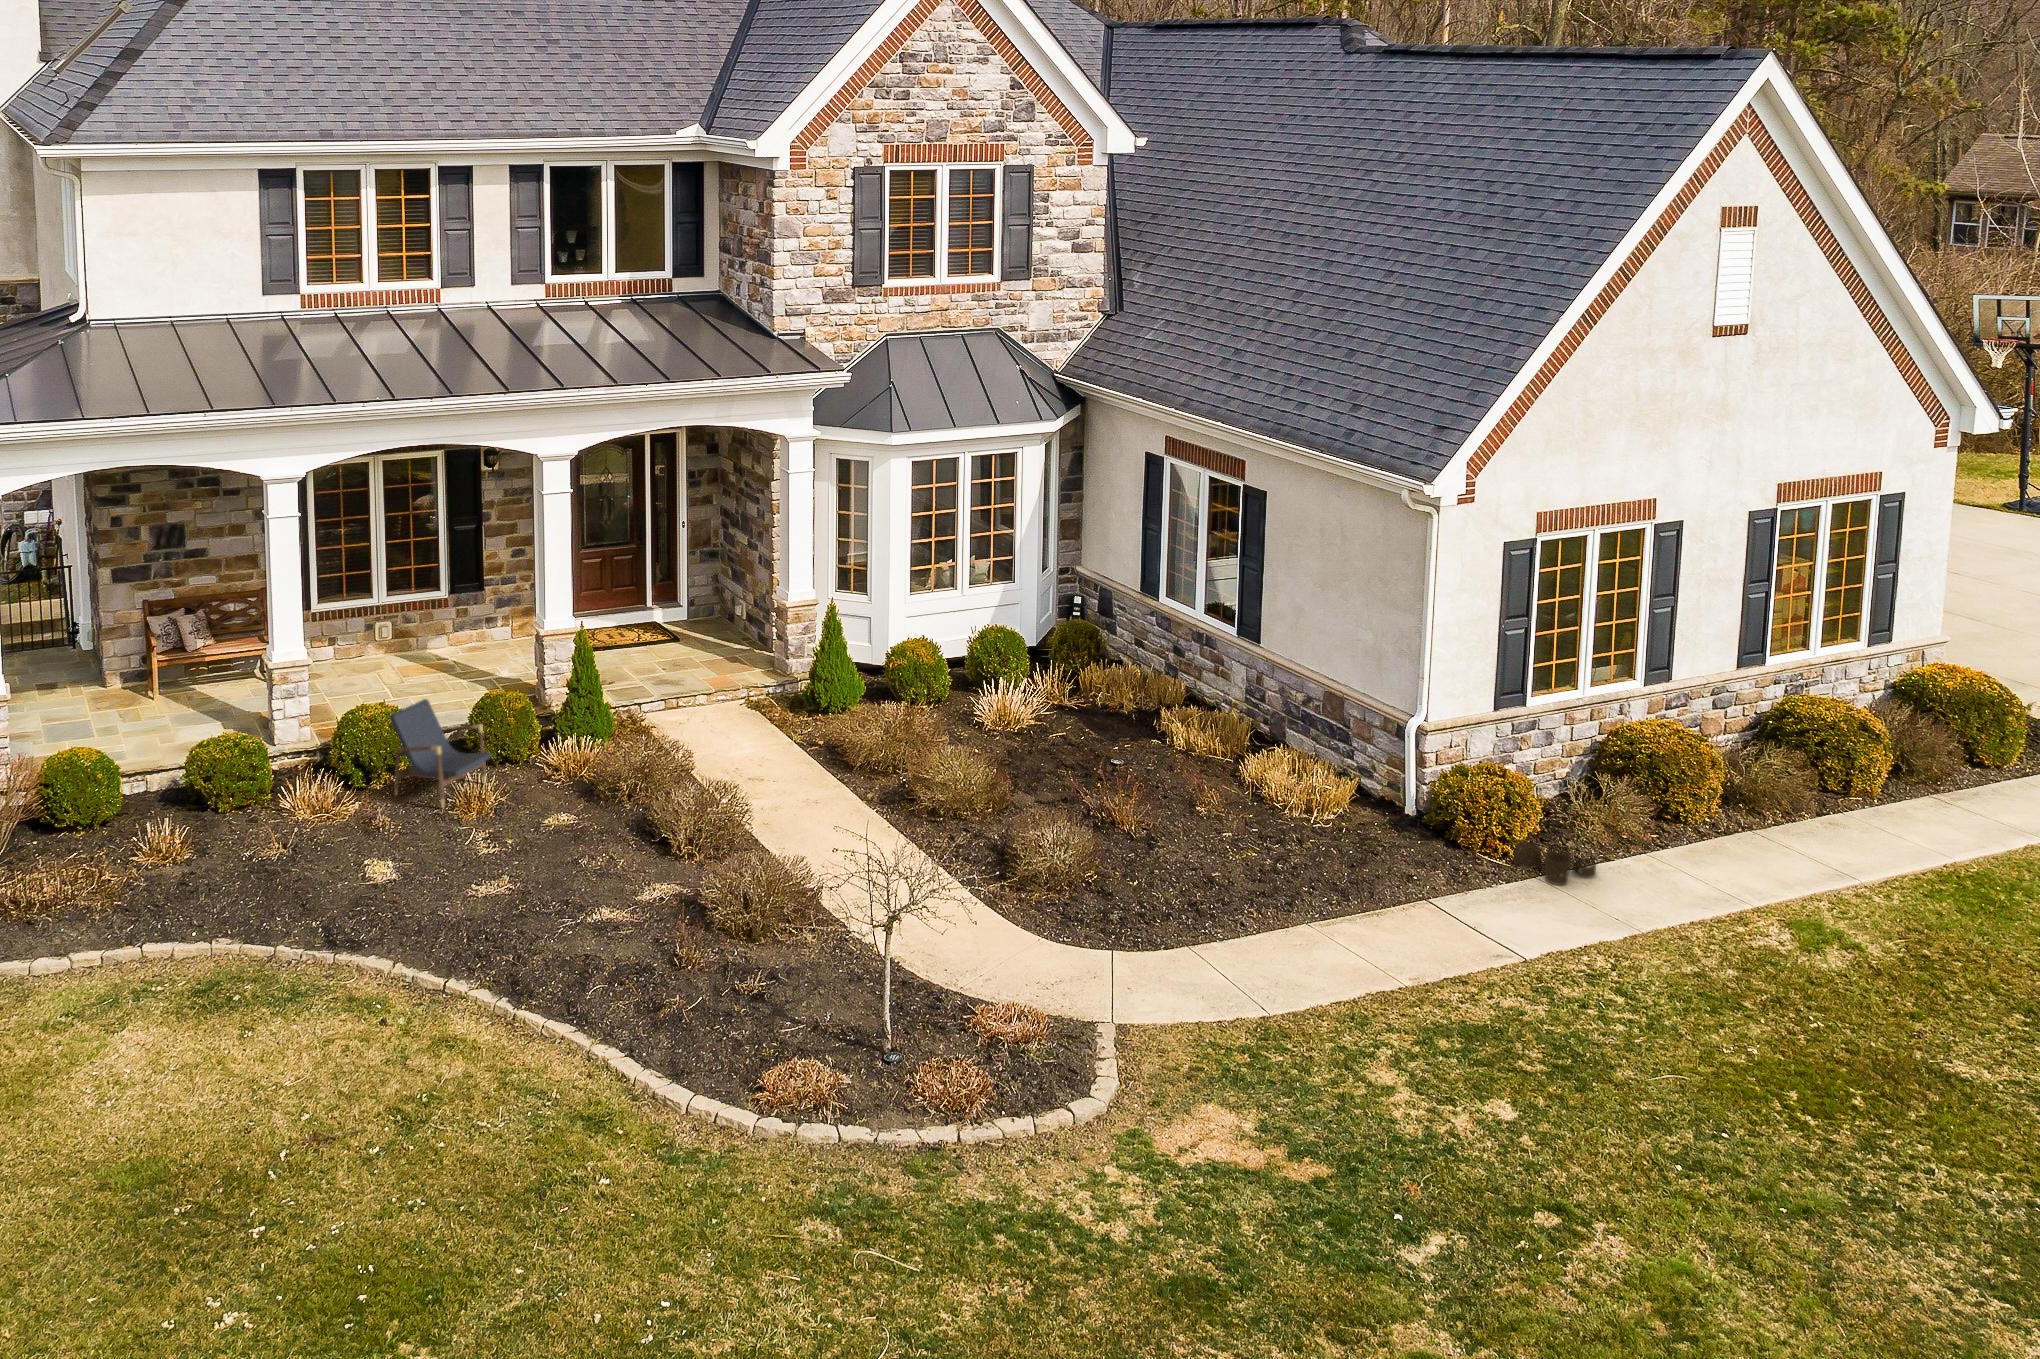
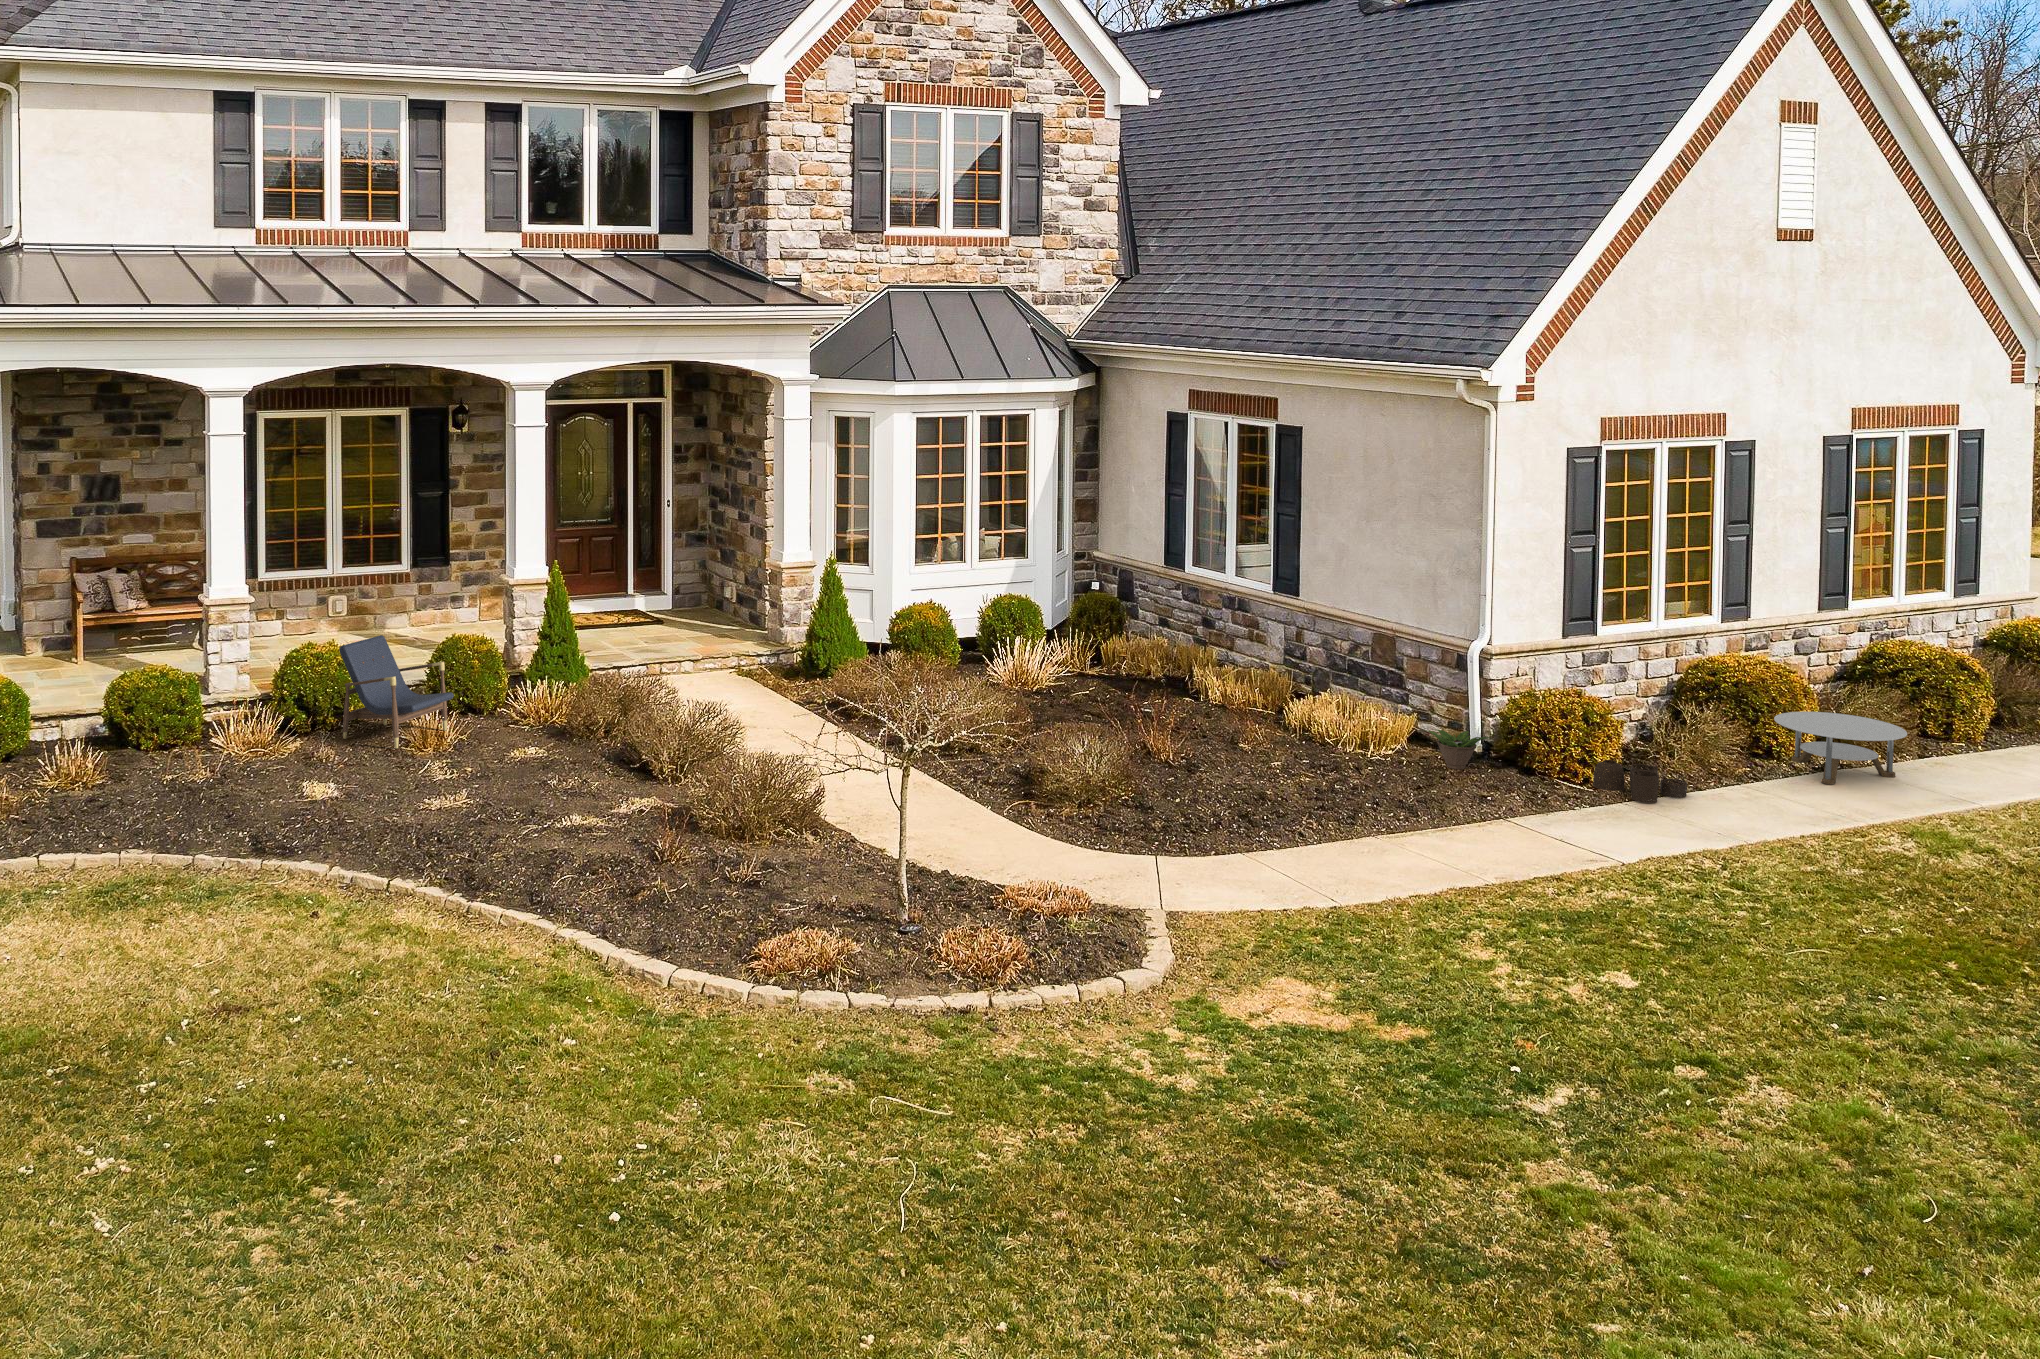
round table: none [1684,783,1803,860] -> present [1774,712,1907,785]
decorative plant: none [1363,798,1423,839] -> present [1426,729,1489,769]

